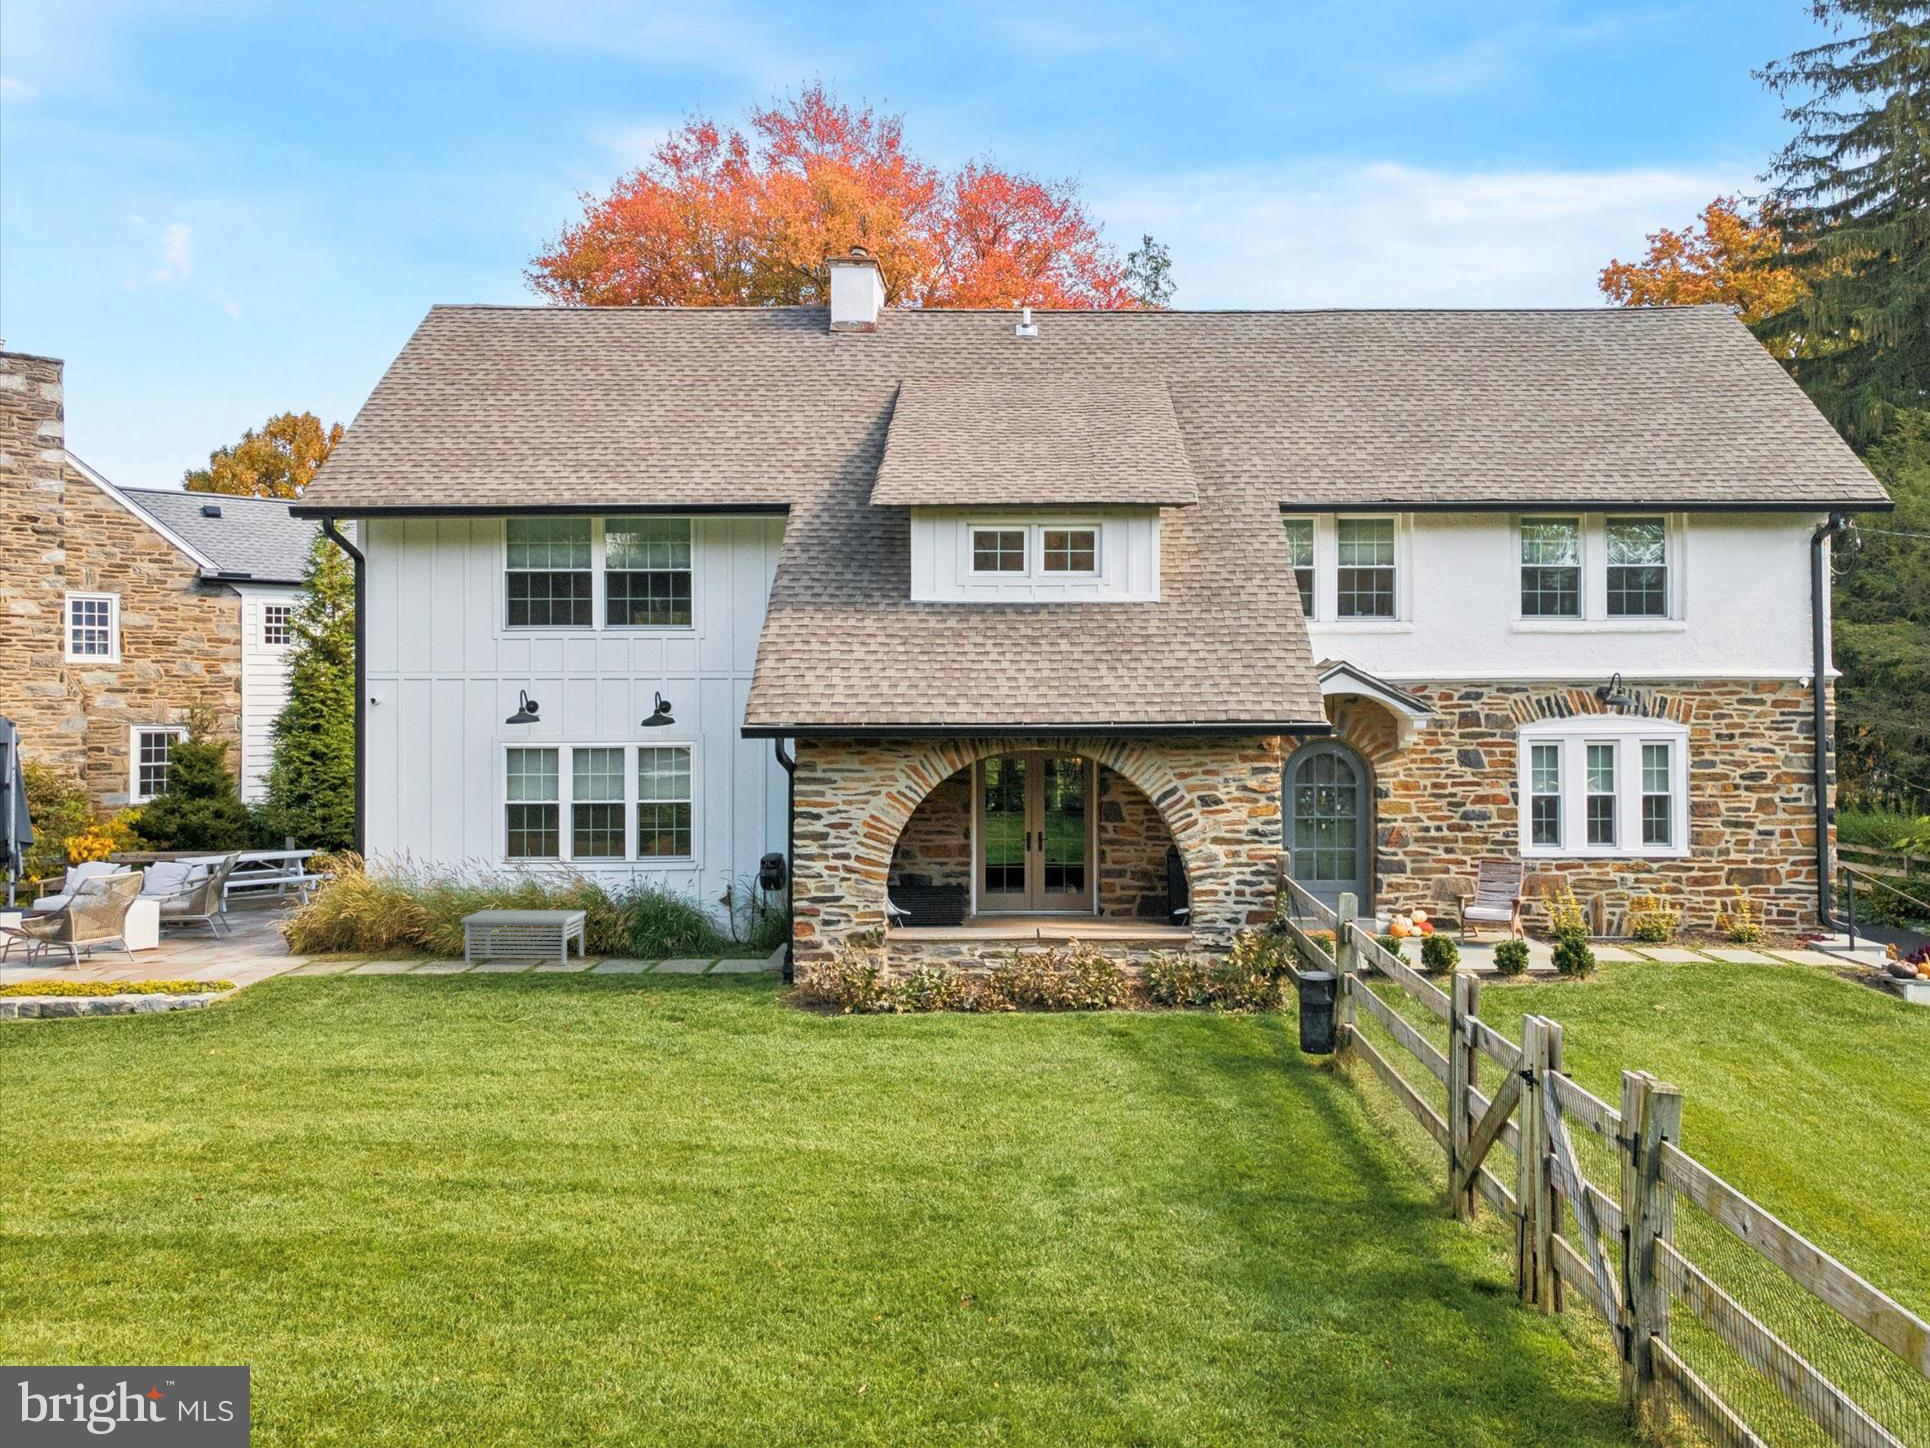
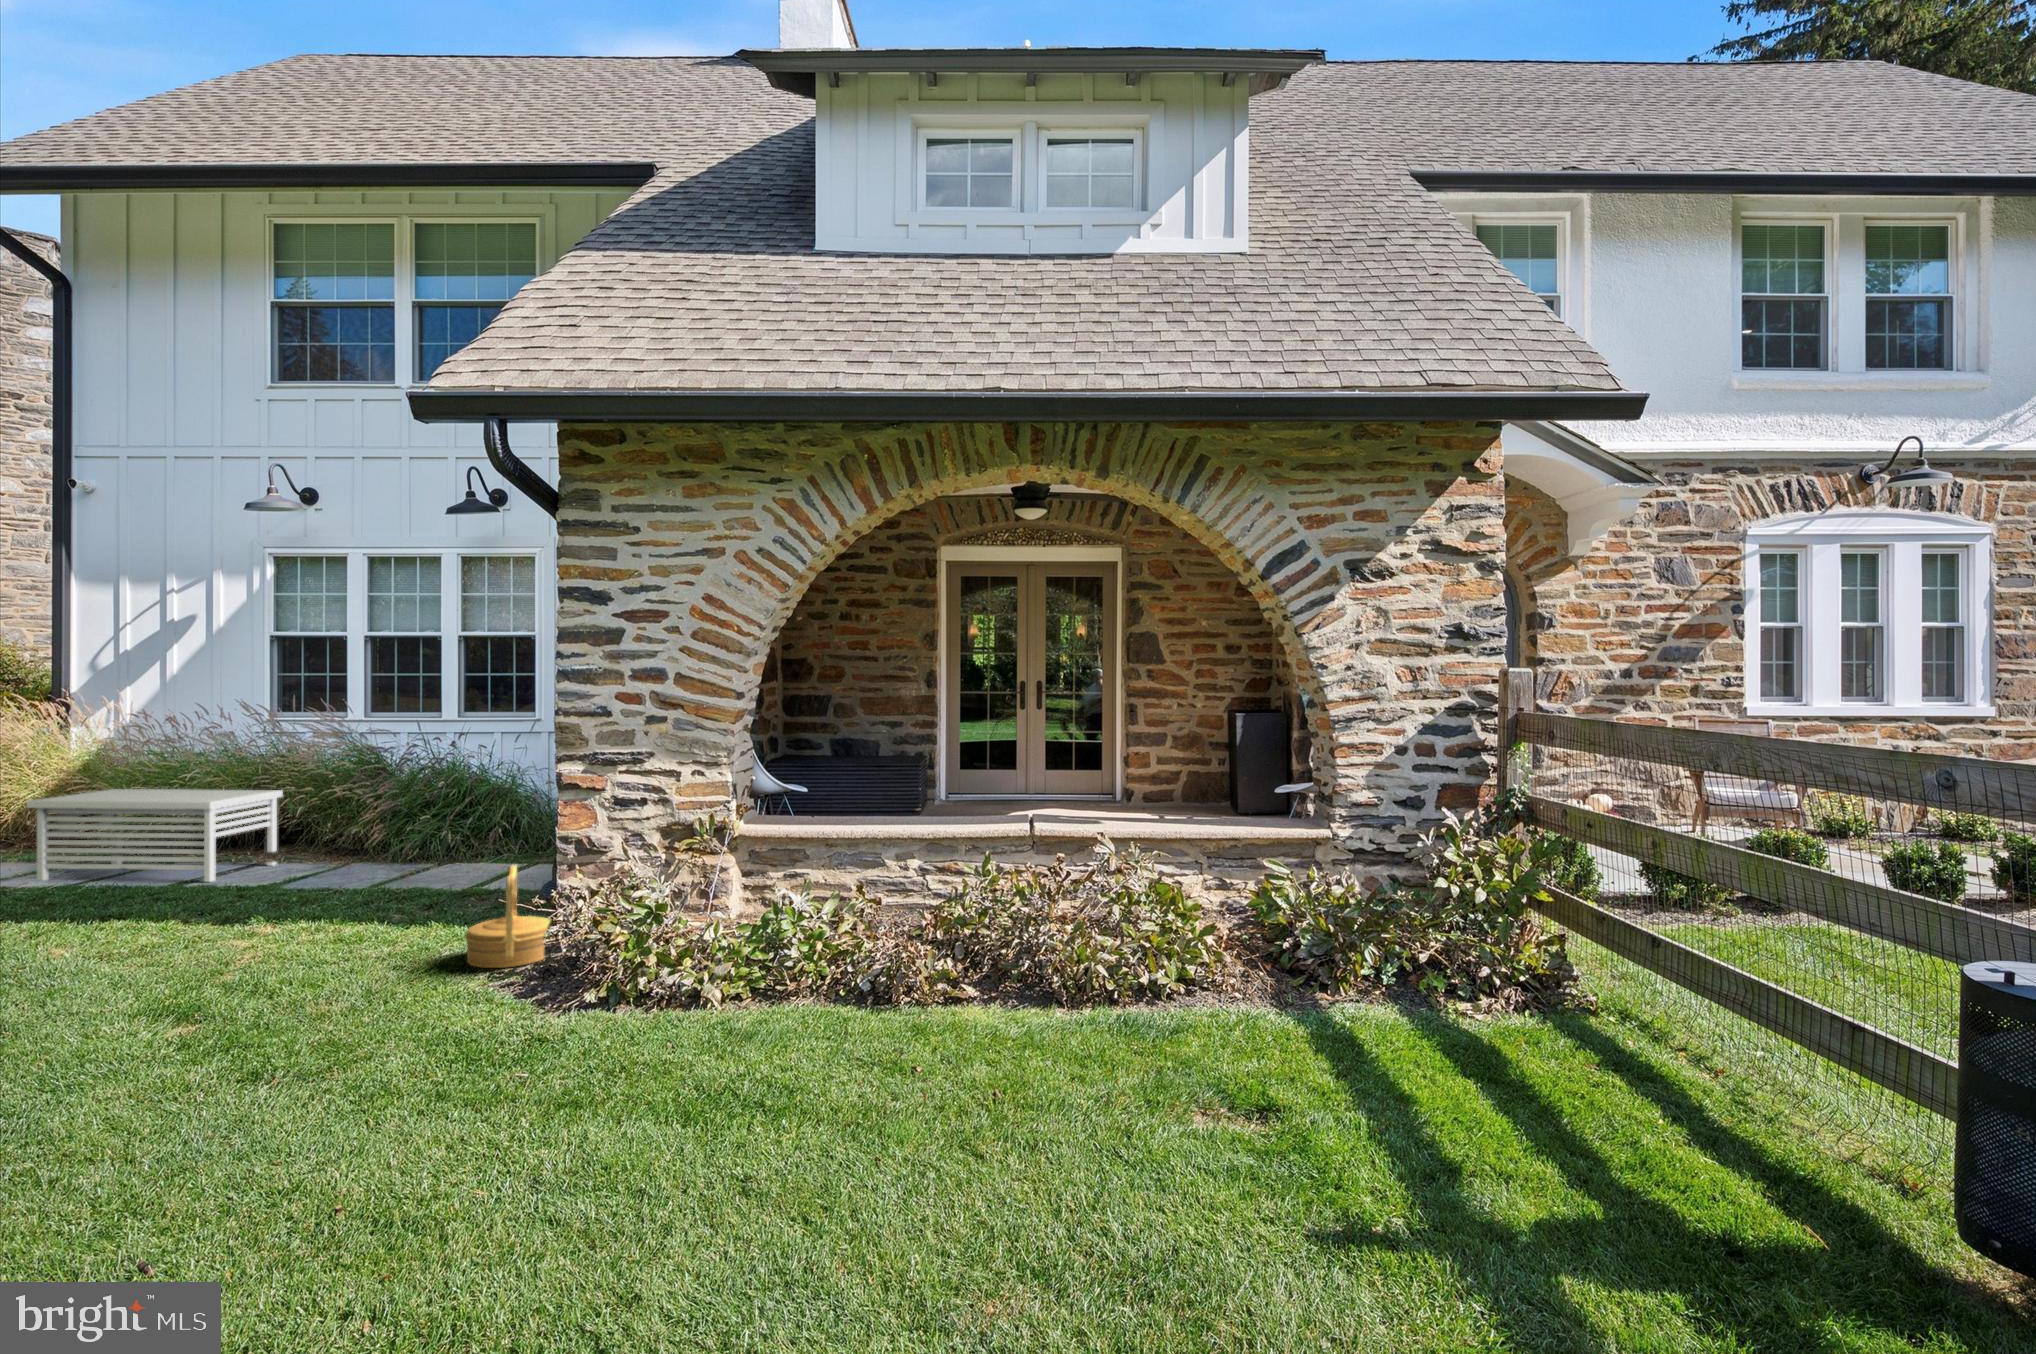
woven basket: none [760,953,800,1003] -> present [465,865,550,968]

